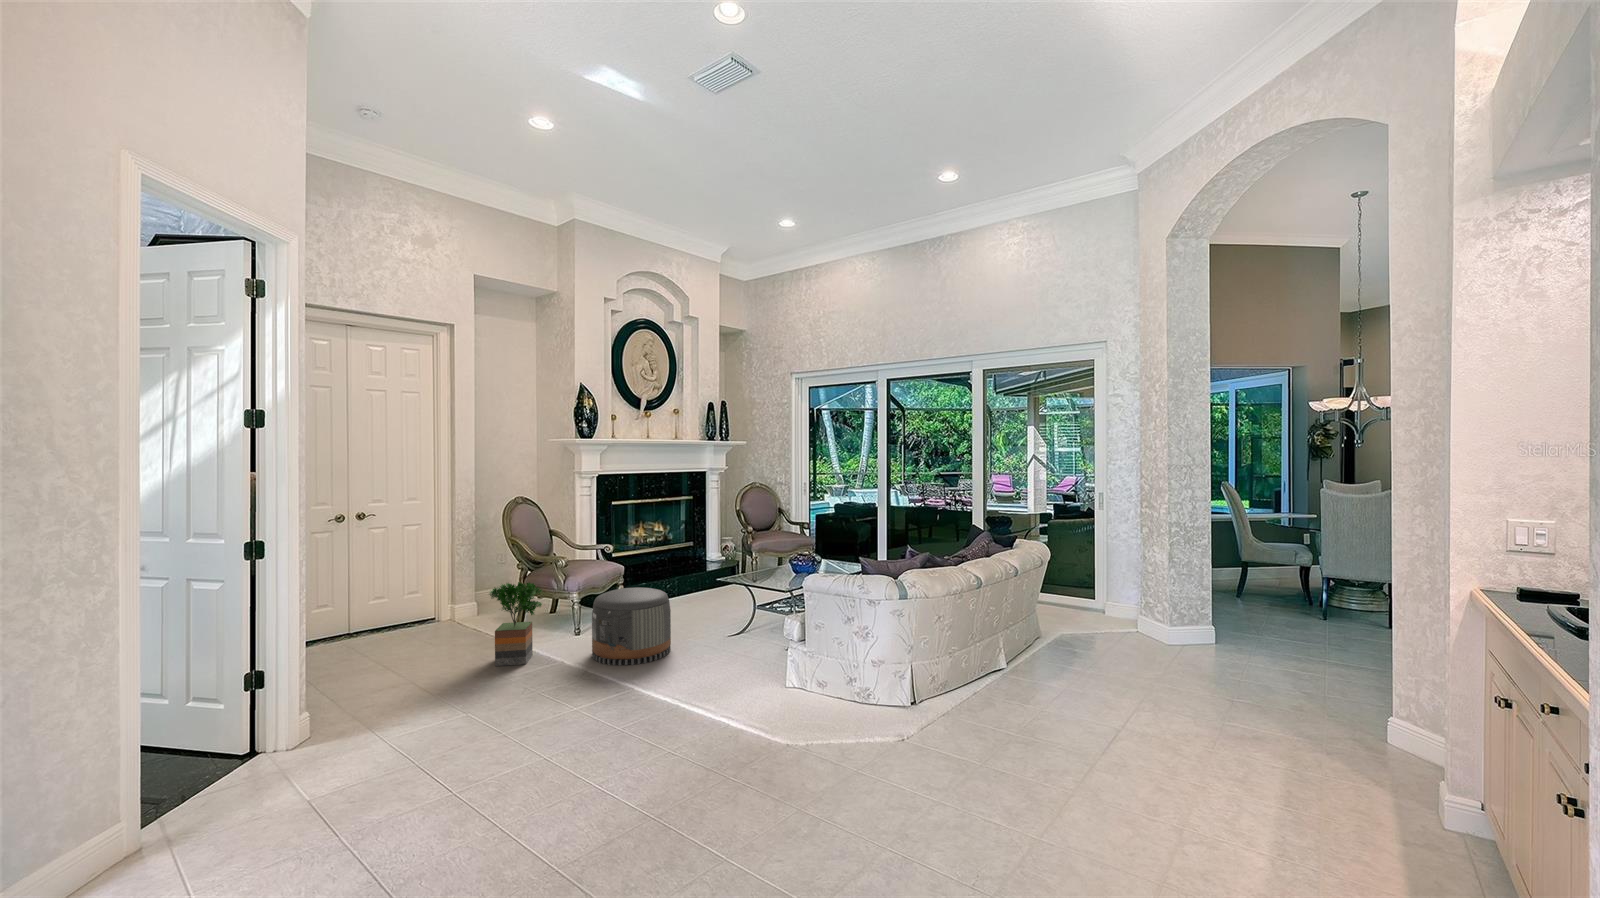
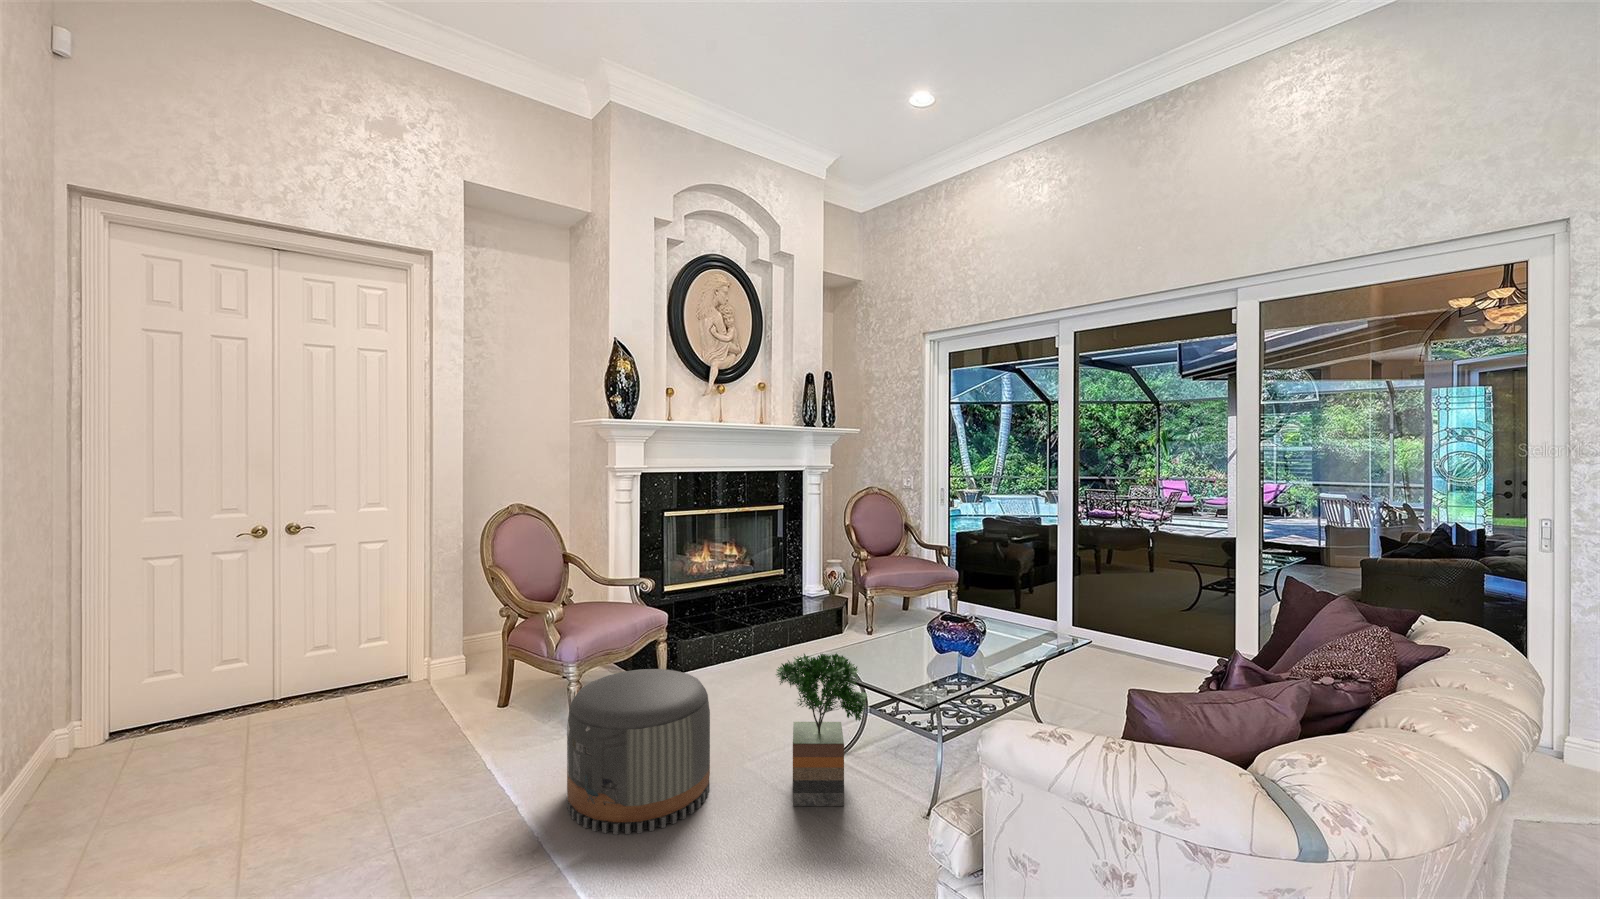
potted tree: present [489,582,542,666] -> present [776,653,867,806]

